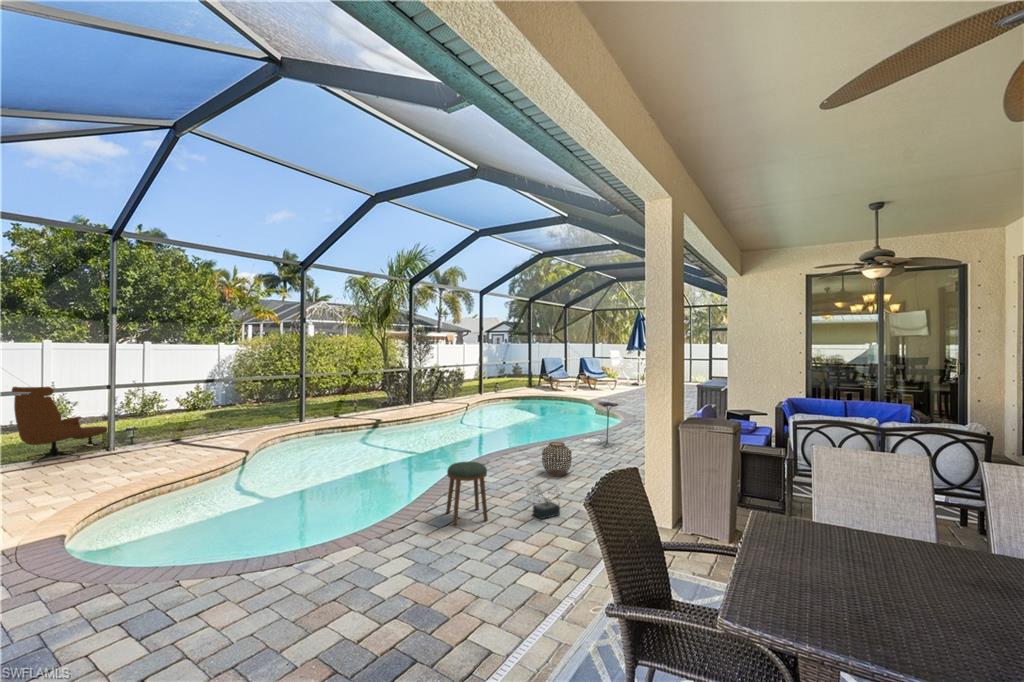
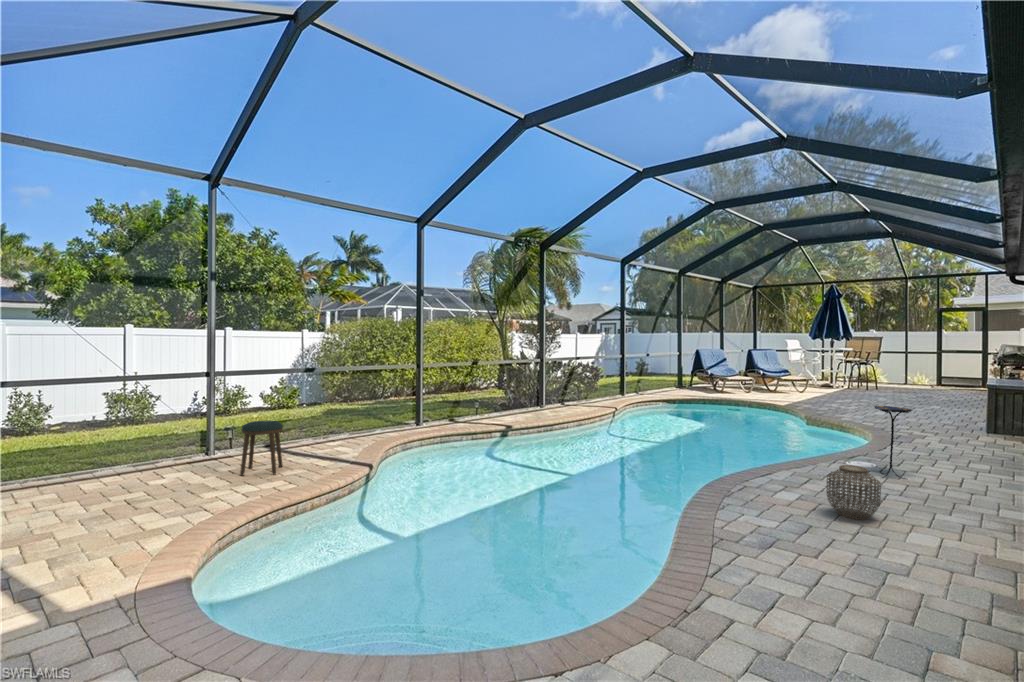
lounge chair: present [12,387,107,465] -> none [100,370,202,471]
stool: present [446,462,488,525] -> present [240,420,283,476]
decorative plant: present [528,485,561,519] -> none [875,533,940,598]

